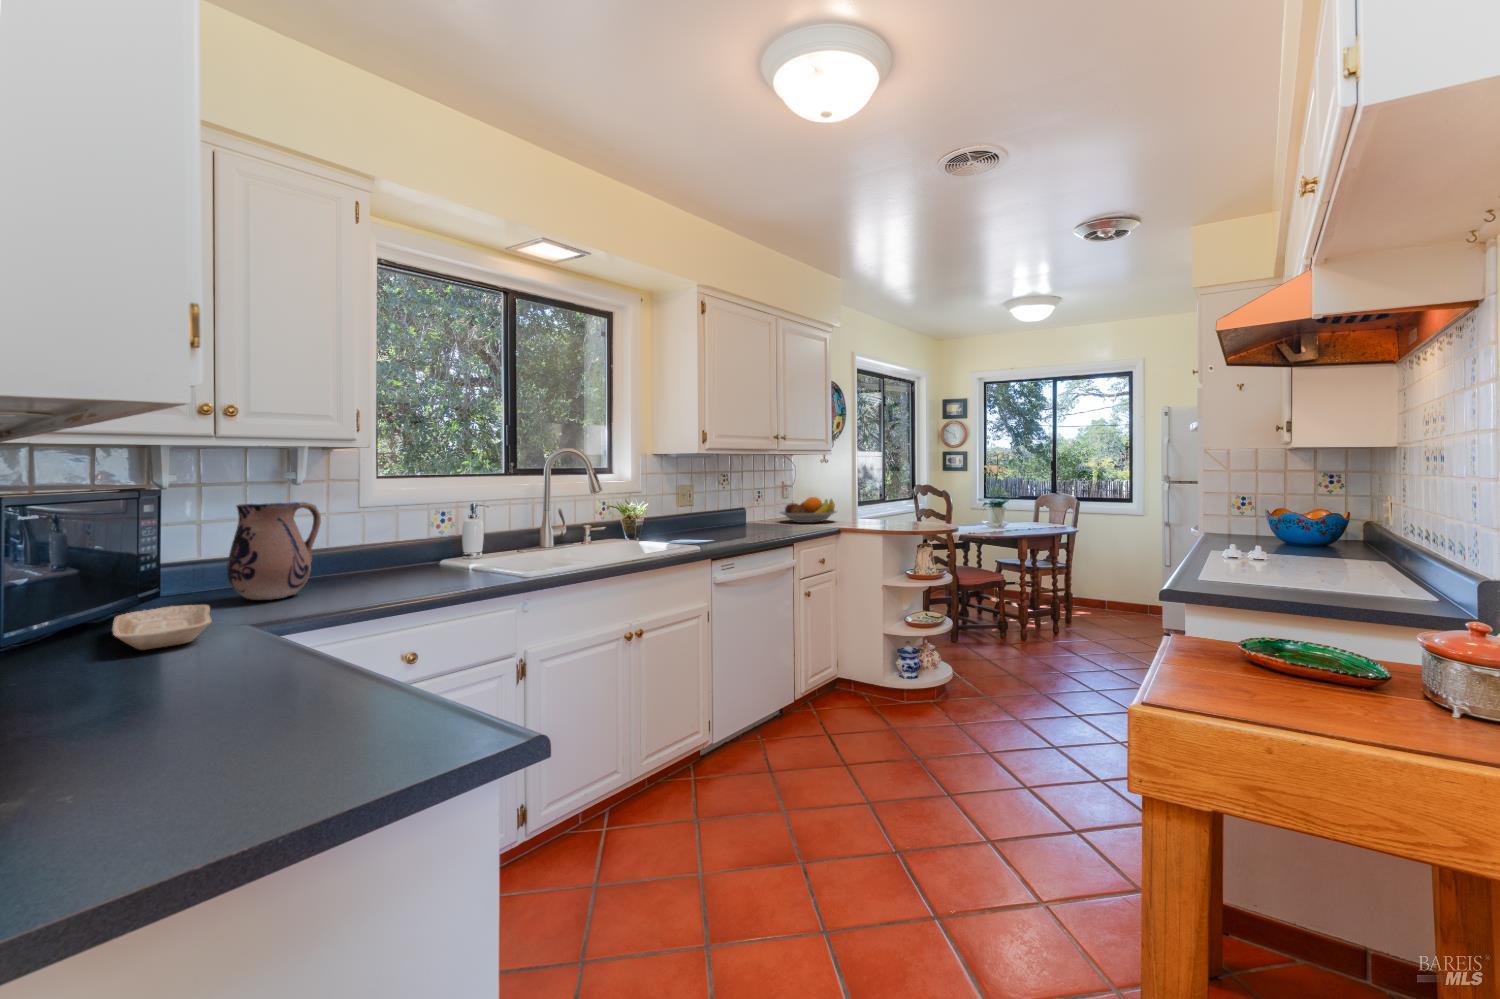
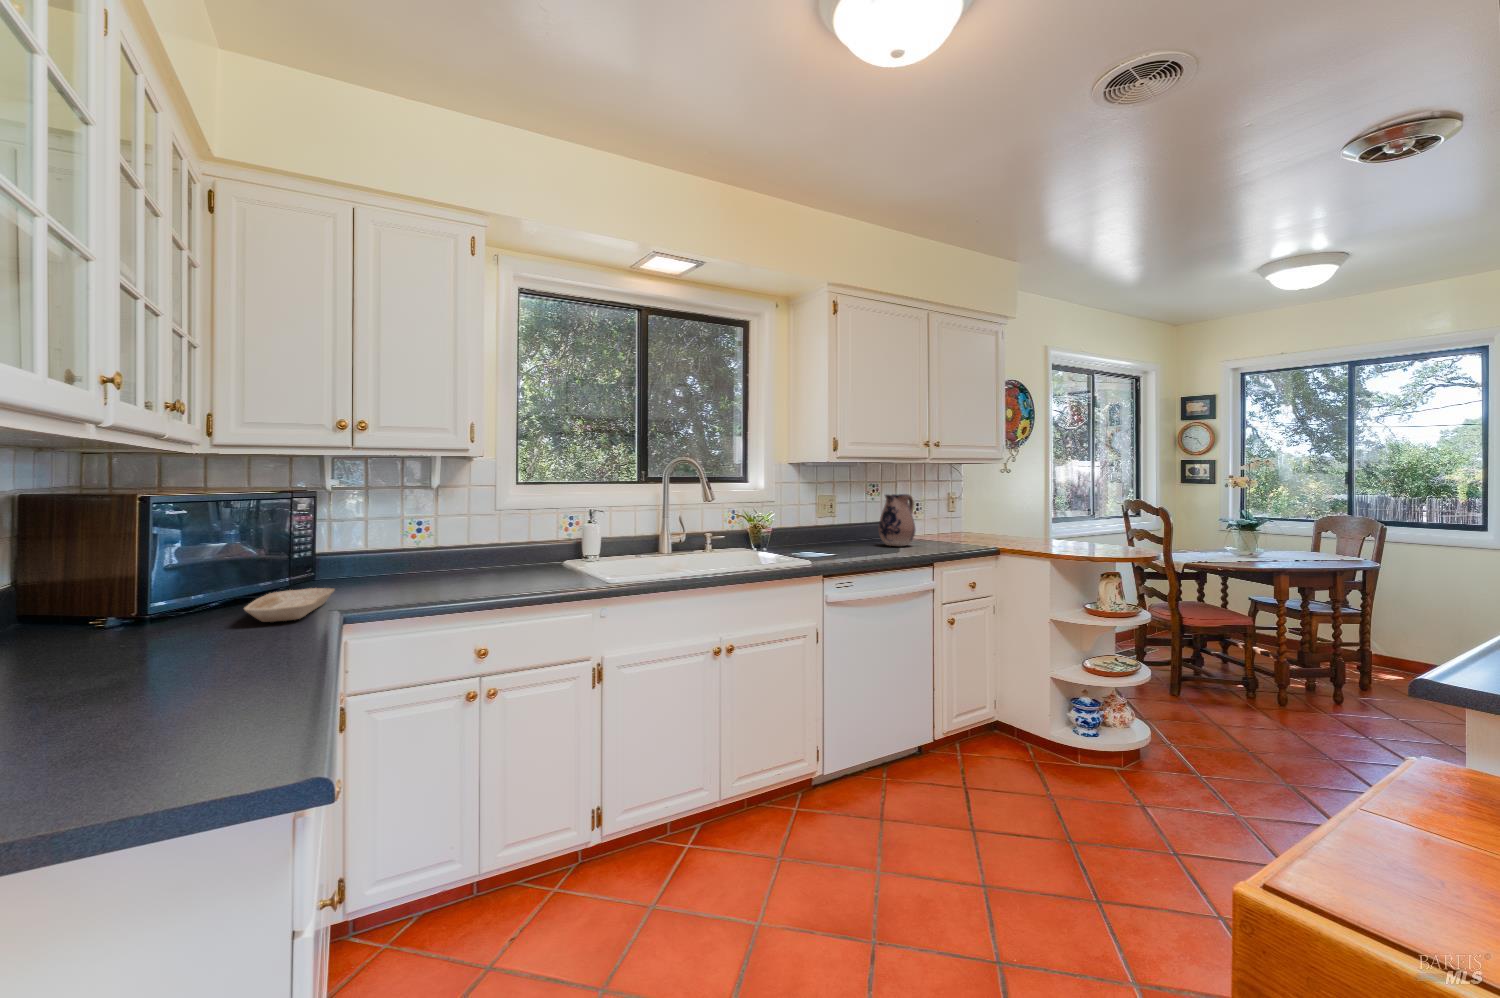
fruit bowl: present [780,497,836,523] -> none [938,512,1007,541]
ceramic pitcher: present [227,502,321,600] -> present [879,494,916,546]

